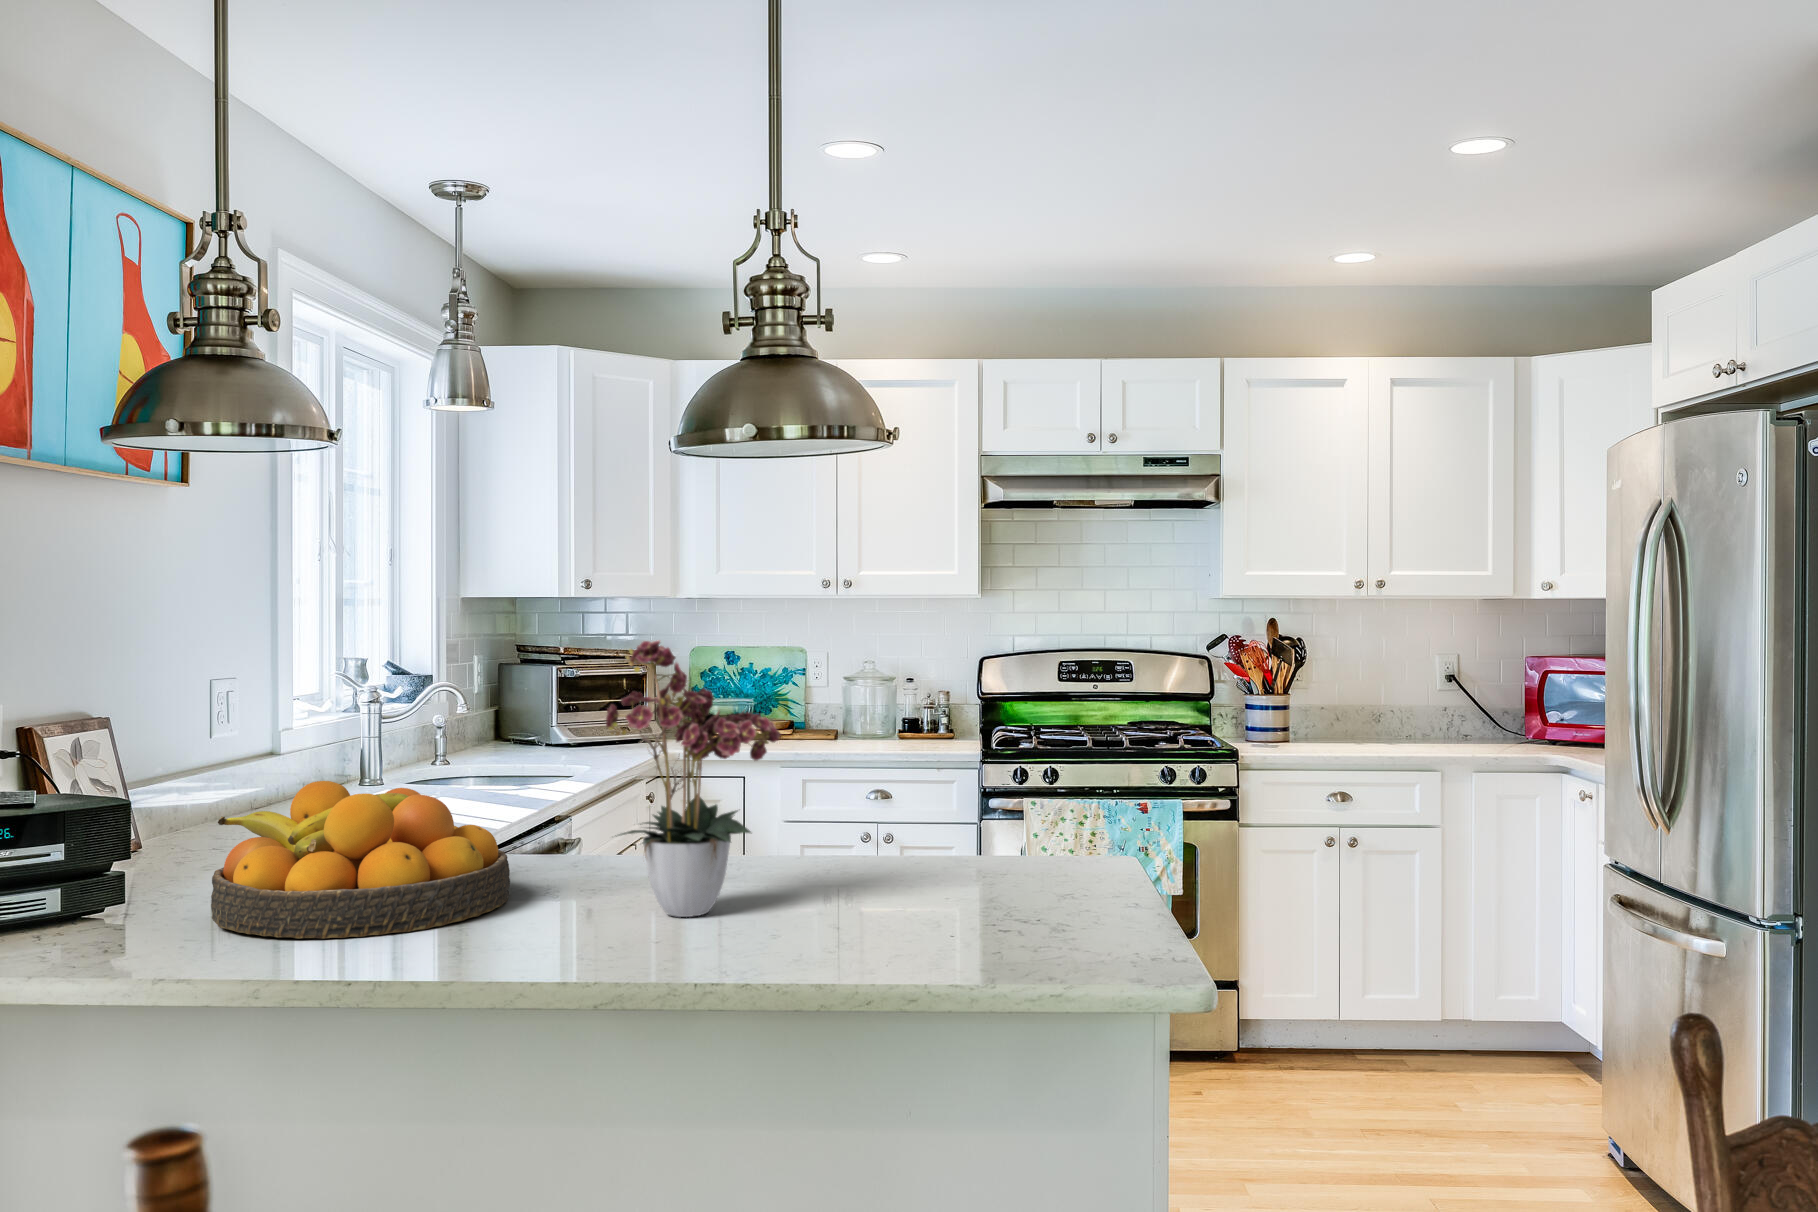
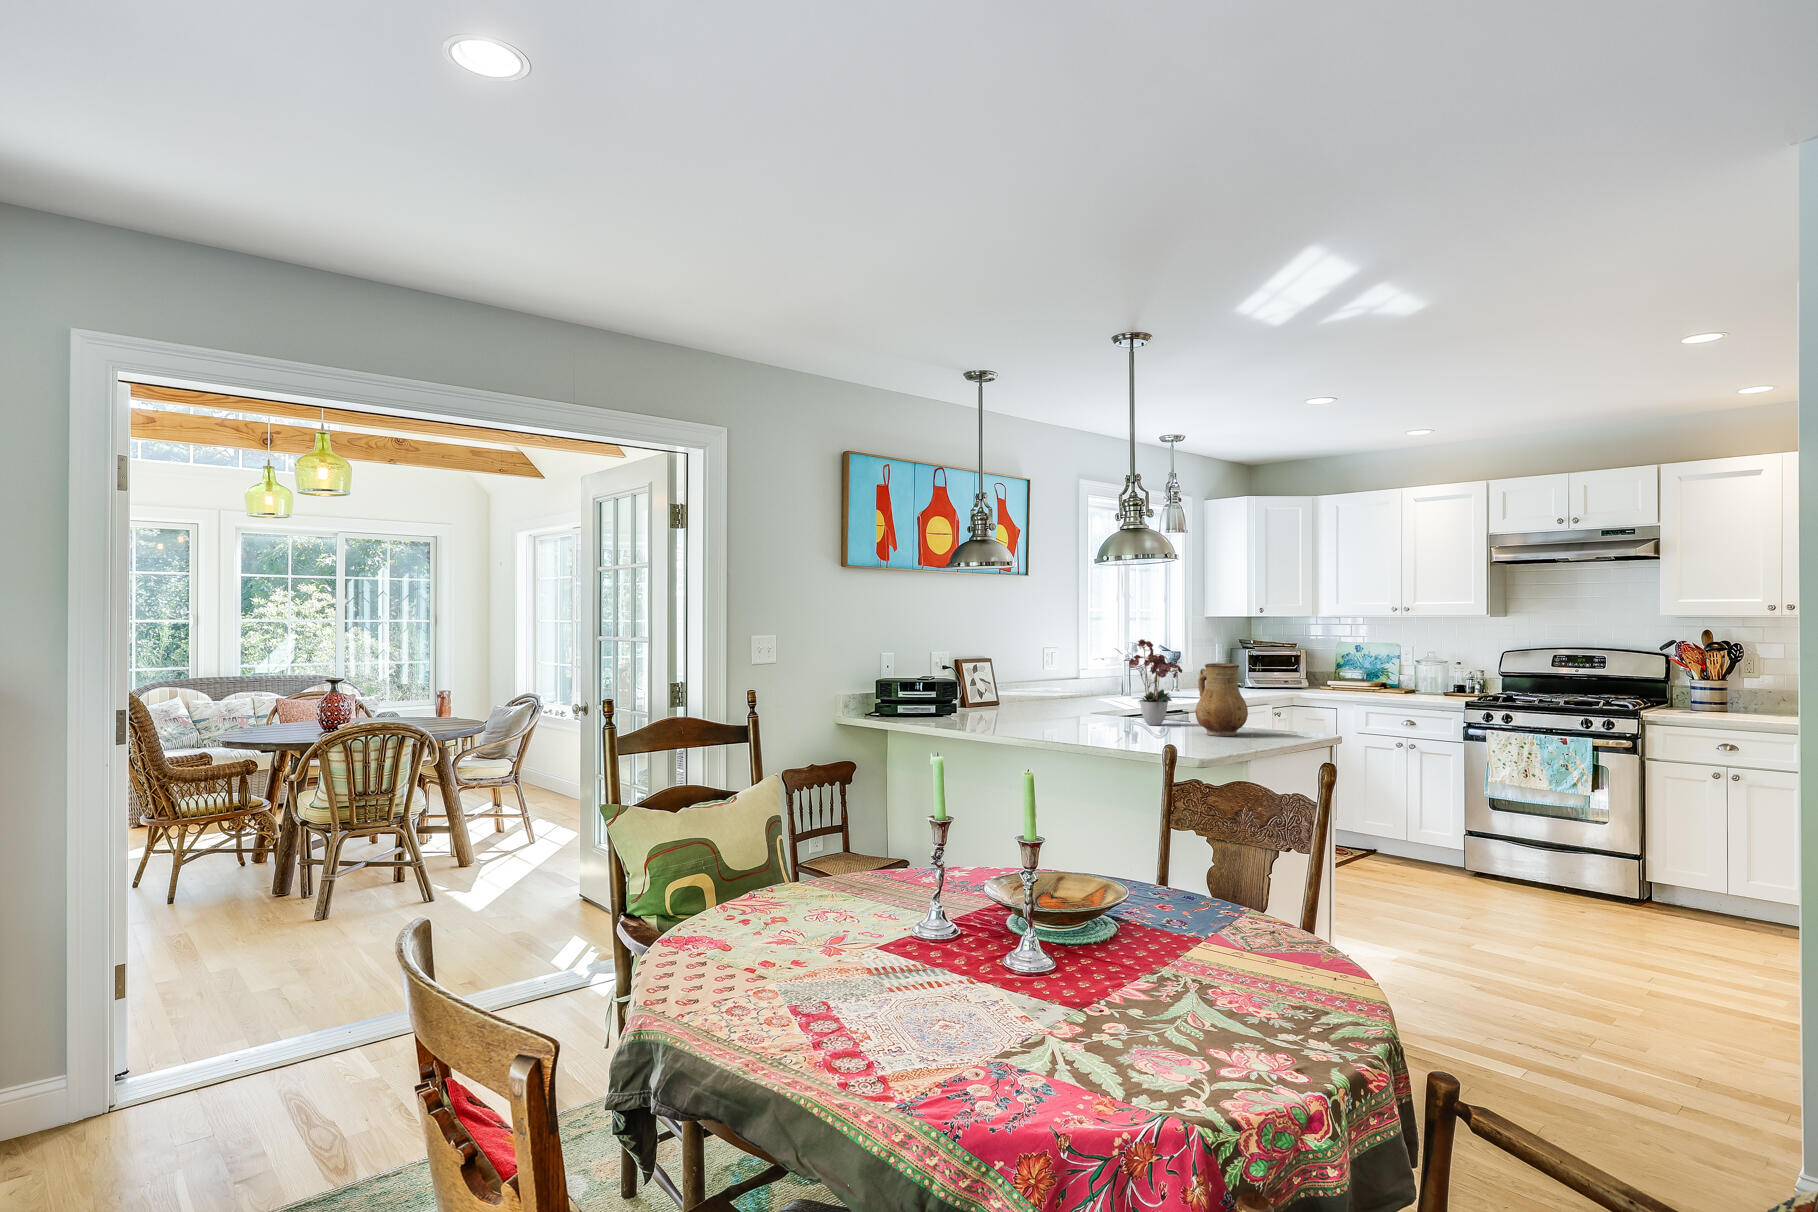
ceramic pitcher: none [897,709,1075,947] -> present [1196,663,1248,736]
fruit bowl: present [211,781,510,939] -> none [1034,679,1117,721]

